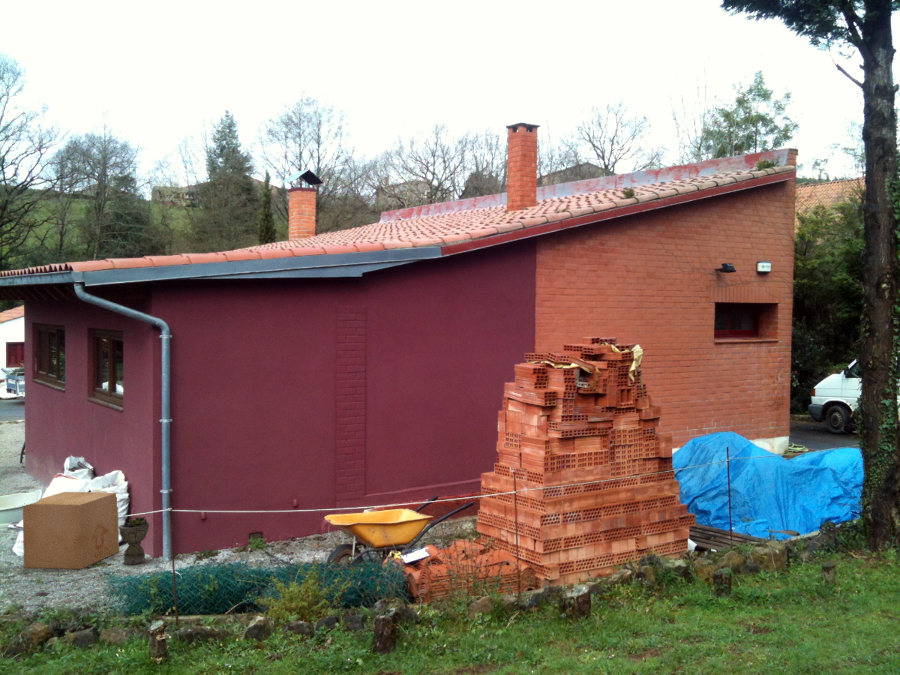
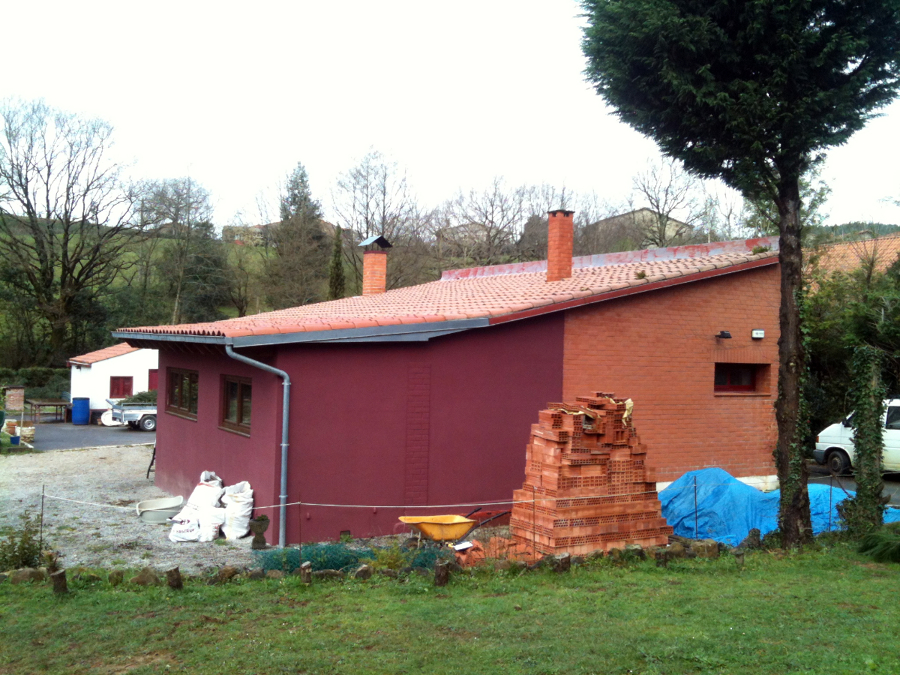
cardboard box: present [23,492,119,569] -> none [181,495,246,550]

